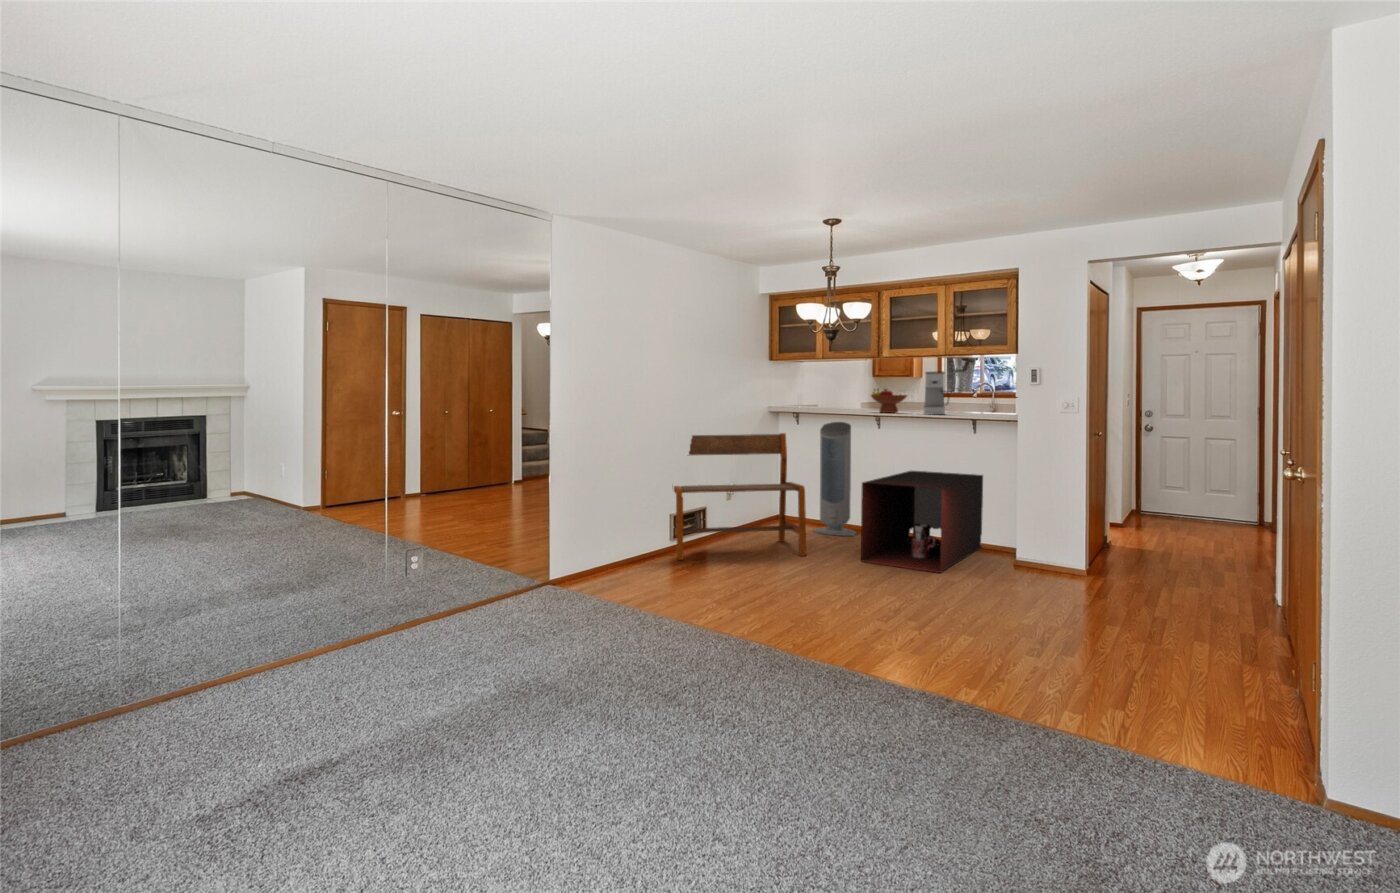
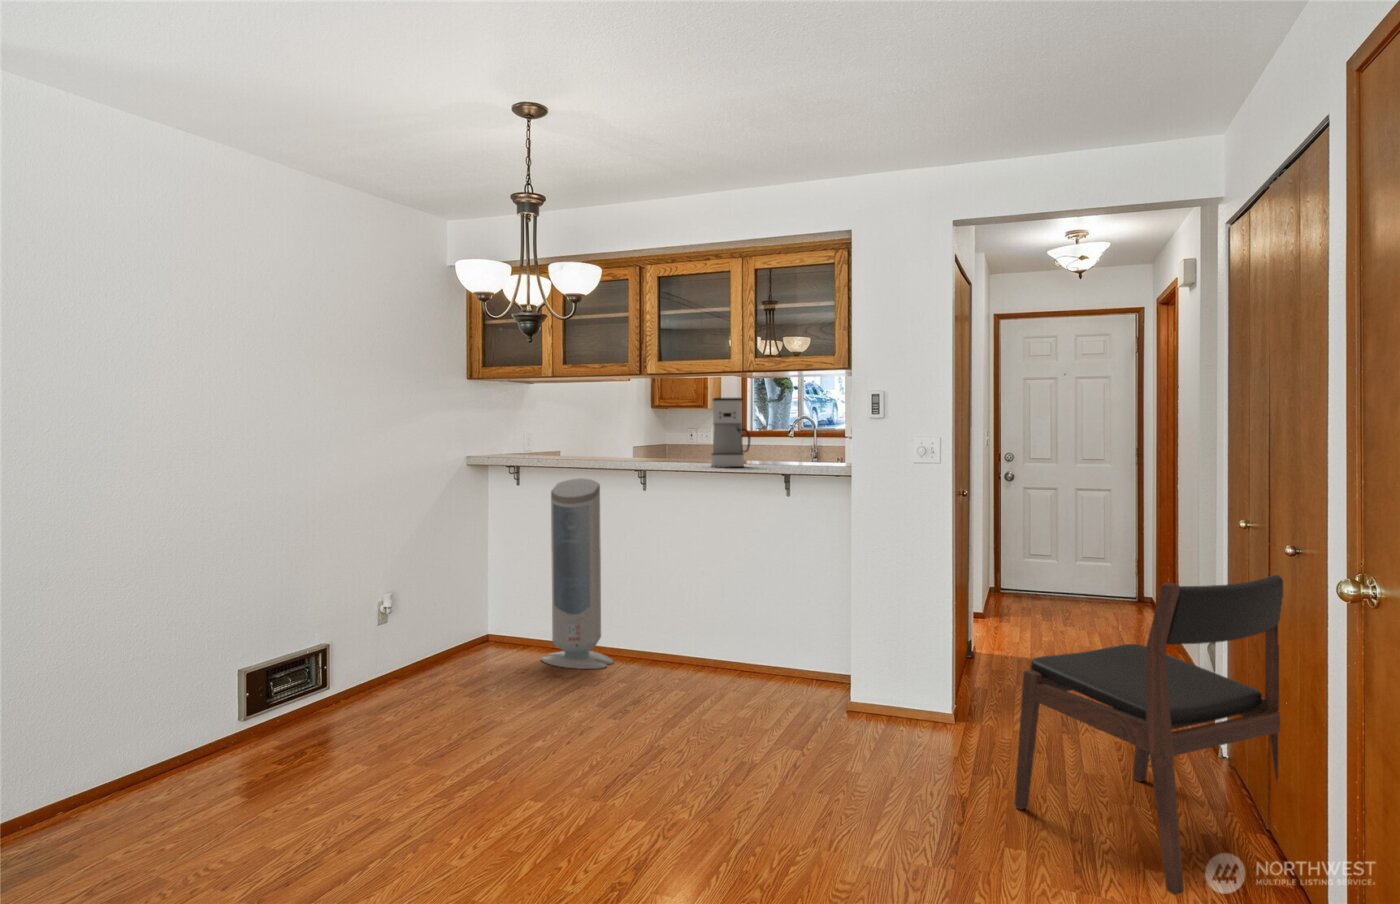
fruit bowl: present [871,389,907,413] -> none [628,424,688,464]
bench: present [674,433,806,560] -> none [238,501,507,765]
dining chair: none [1104,467,1277,629] -> present [1014,575,1283,895]
storage cabinet: present [861,471,983,573] -> none [601,557,804,758]

